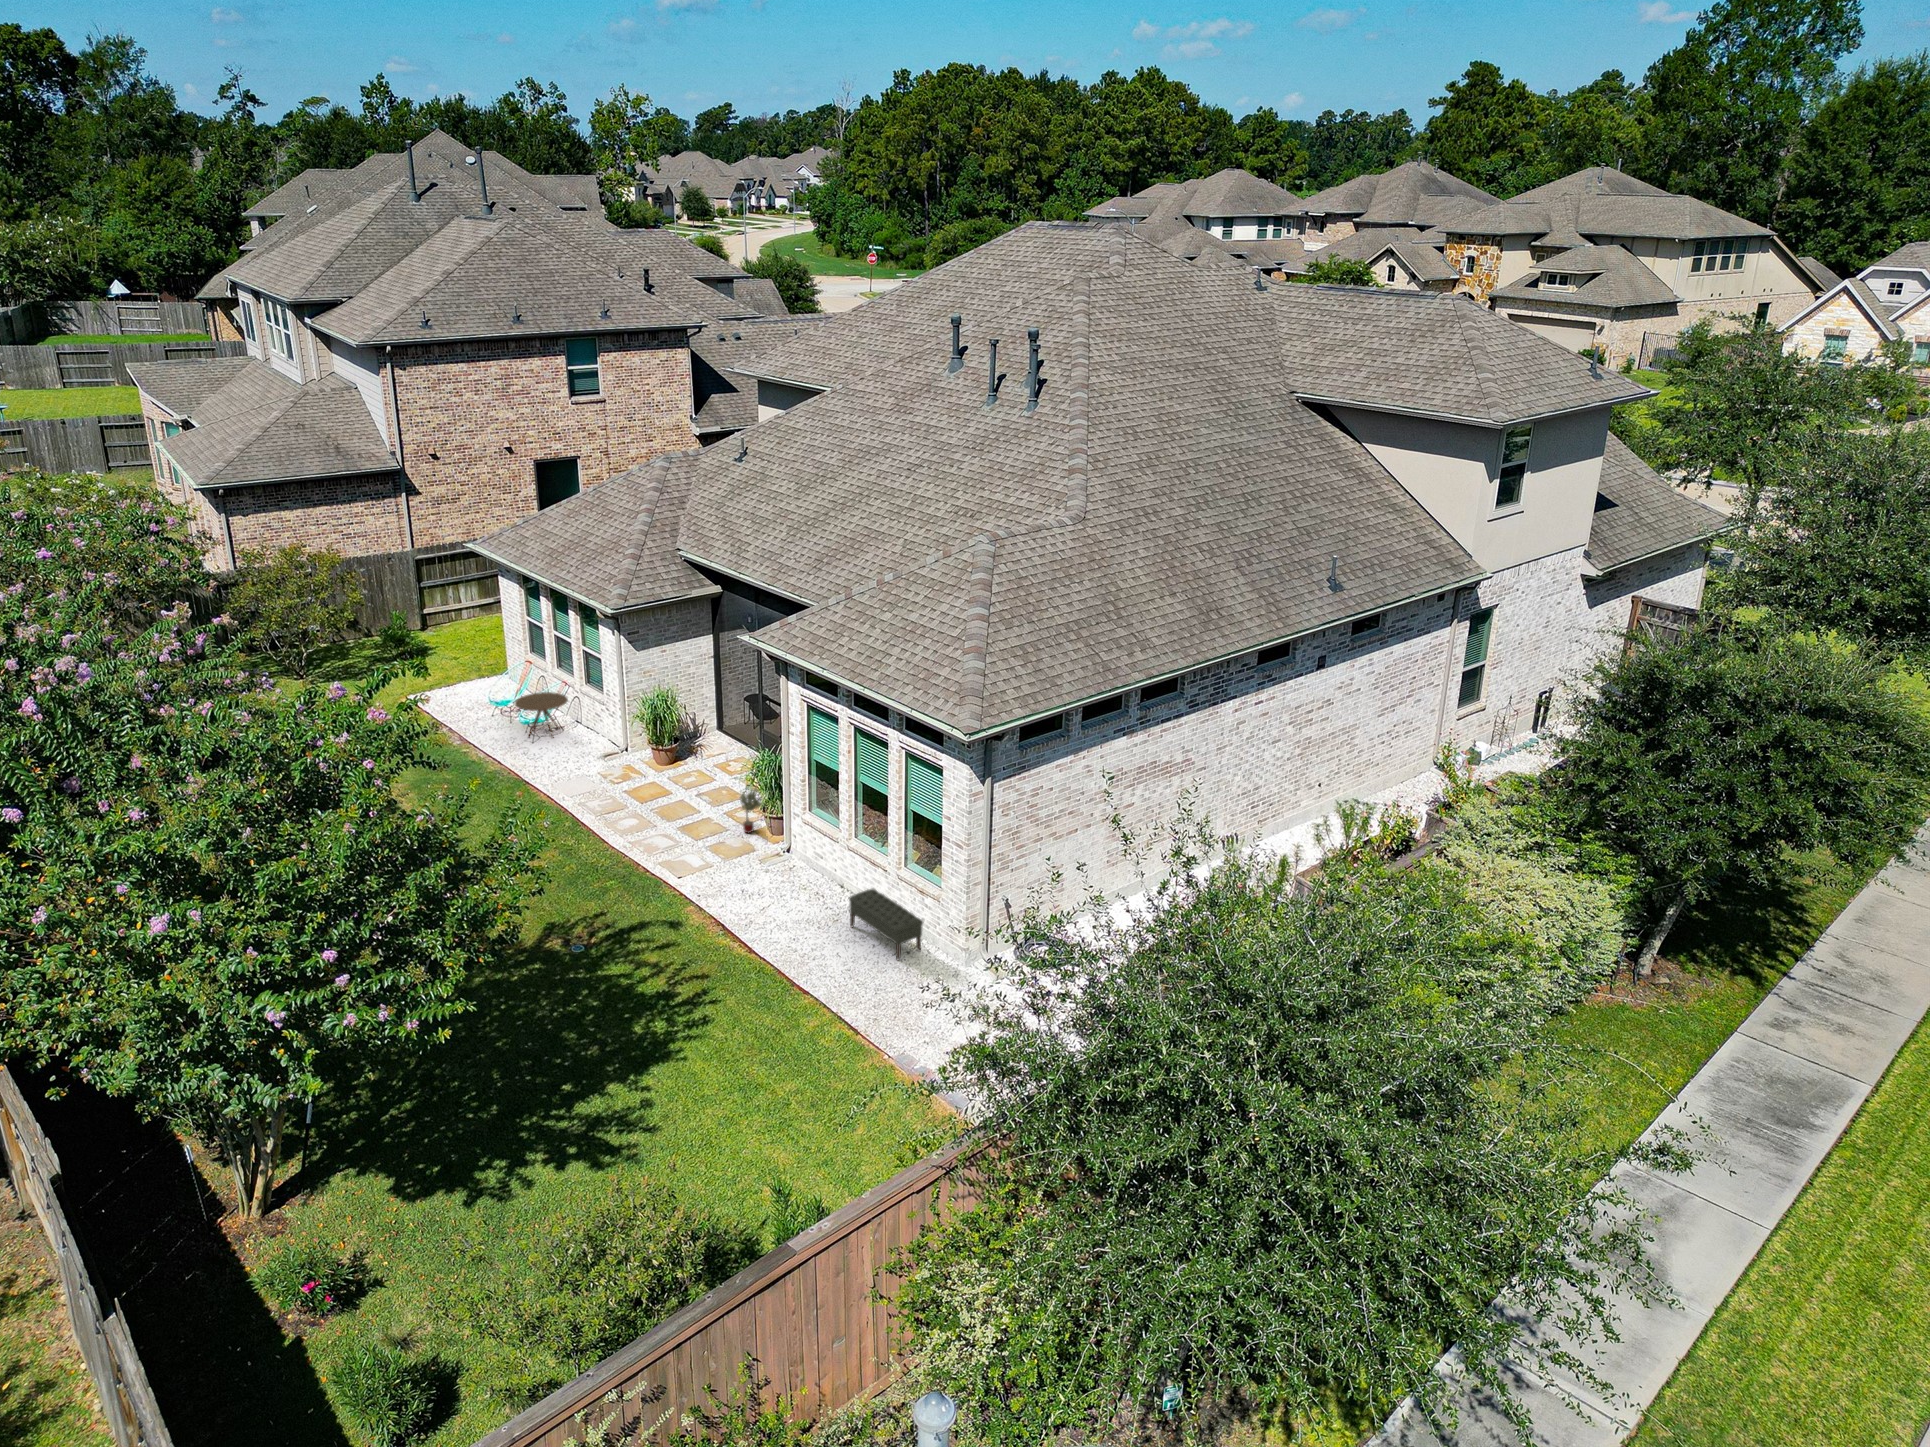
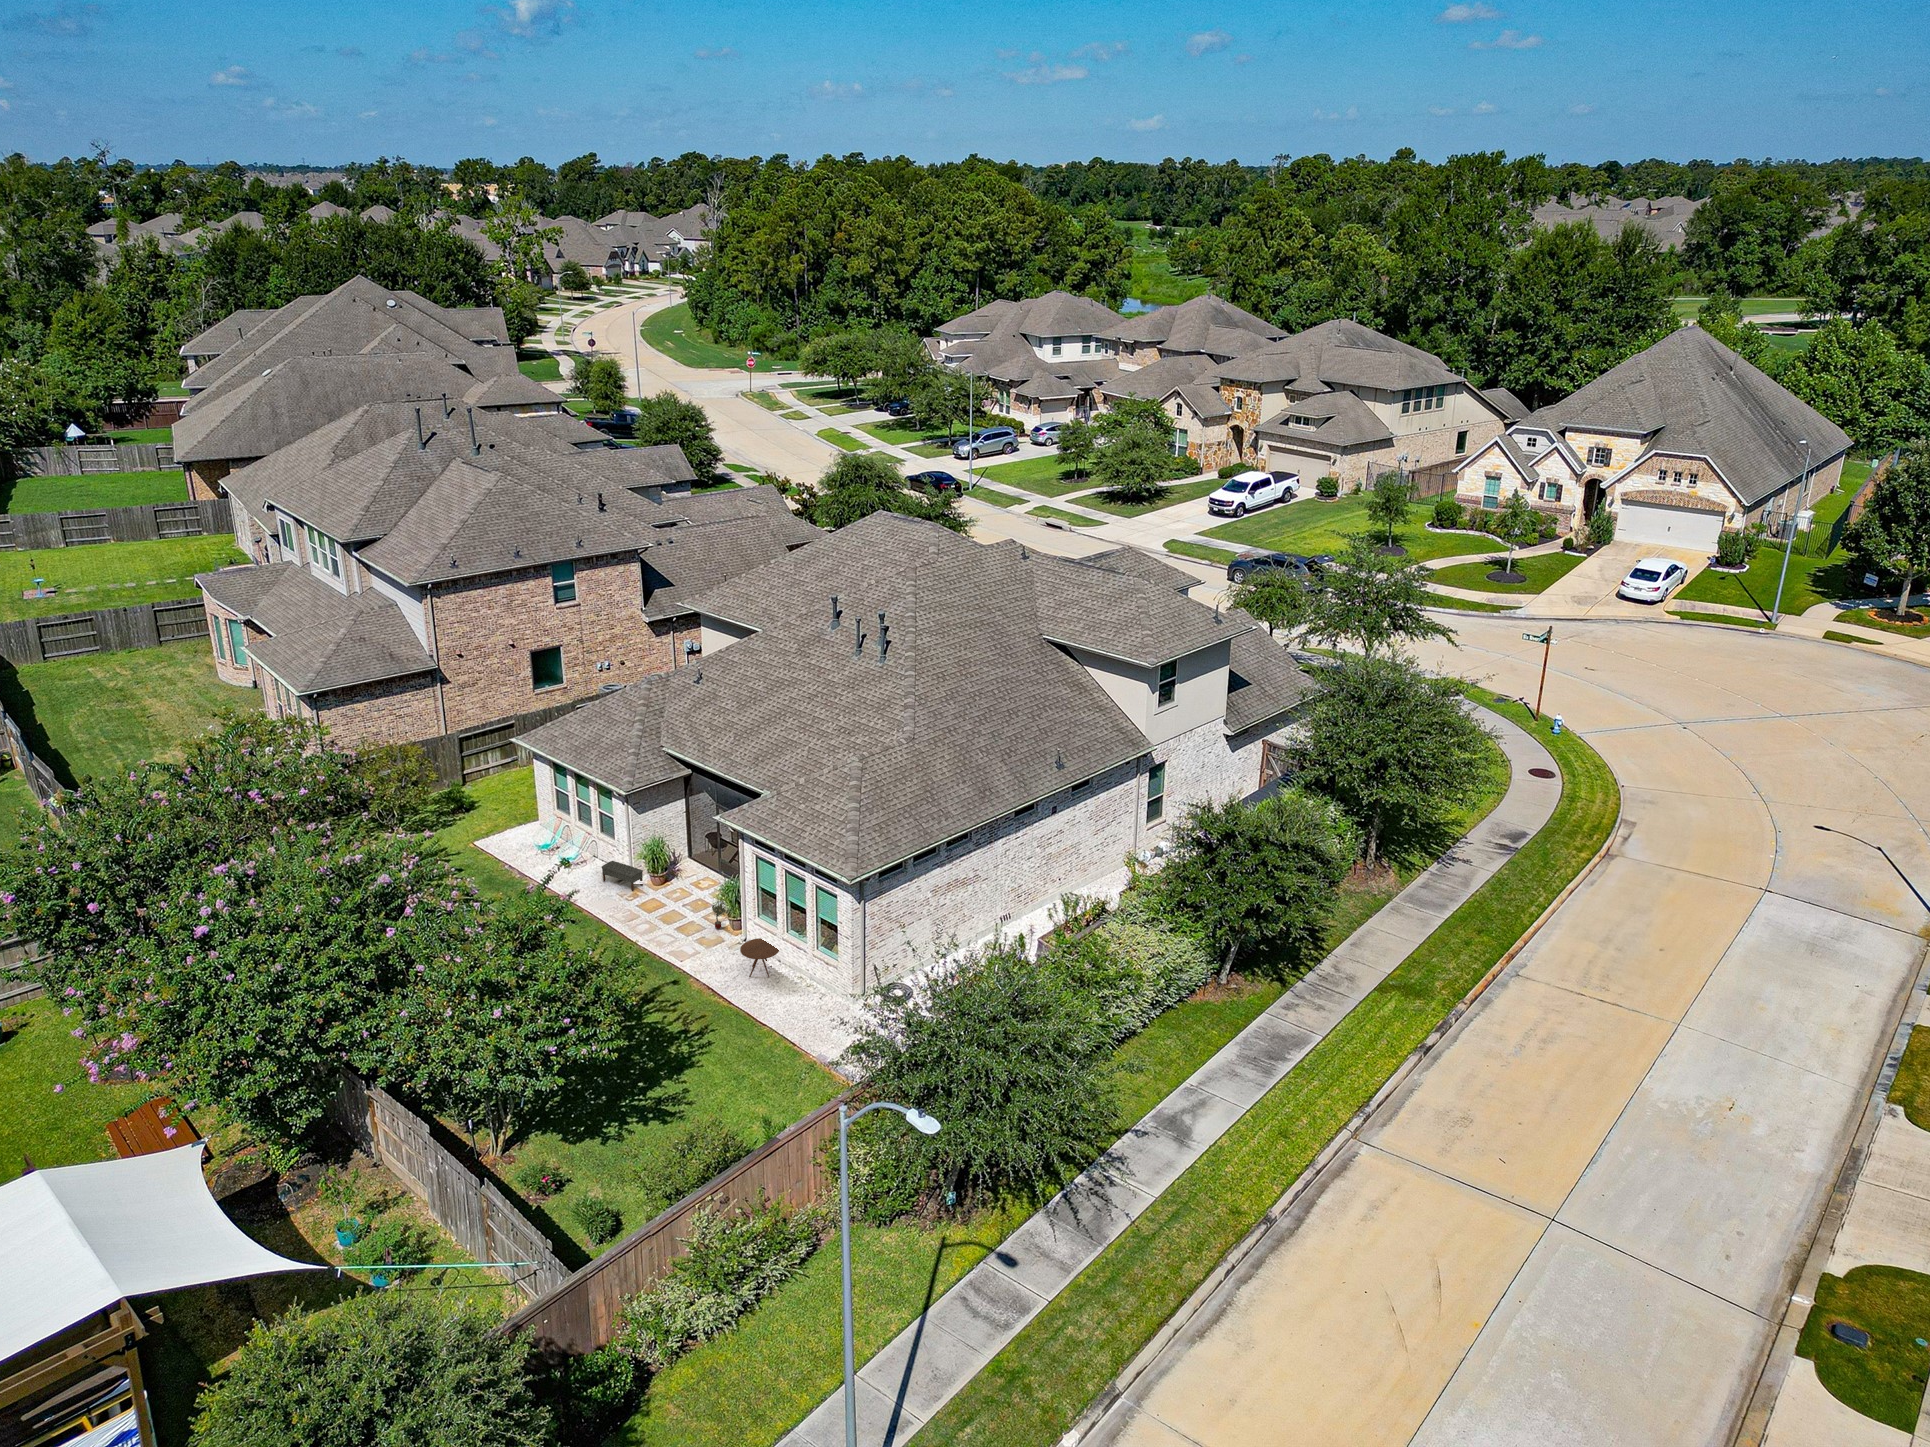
round table: present [515,692,568,736] -> present [740,938,779,977]
bench: present [848,889,924,960] -> present [602,861,643,891]

